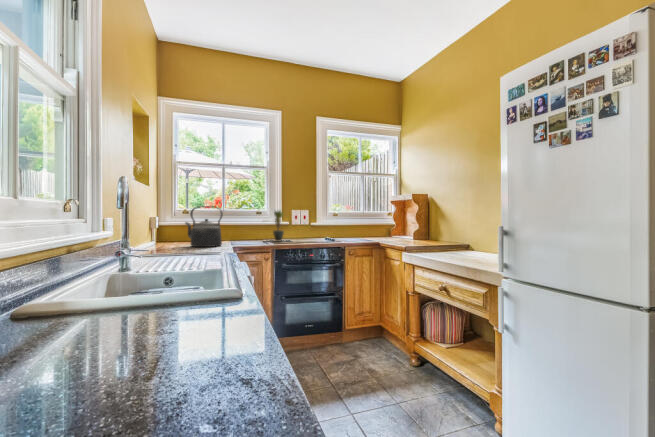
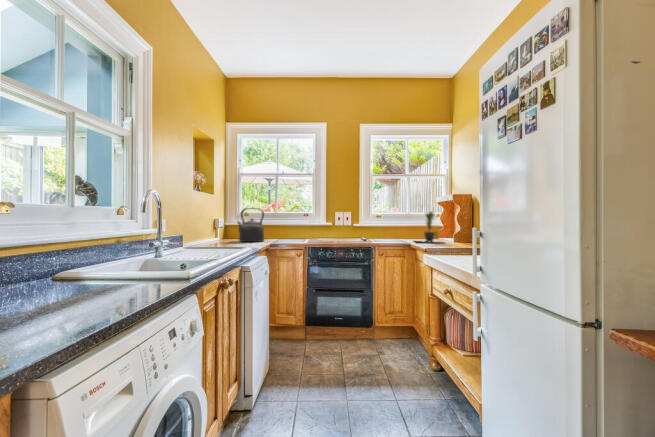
potted plant: present [265,211,284,242] -> present [424,212,435,242]

